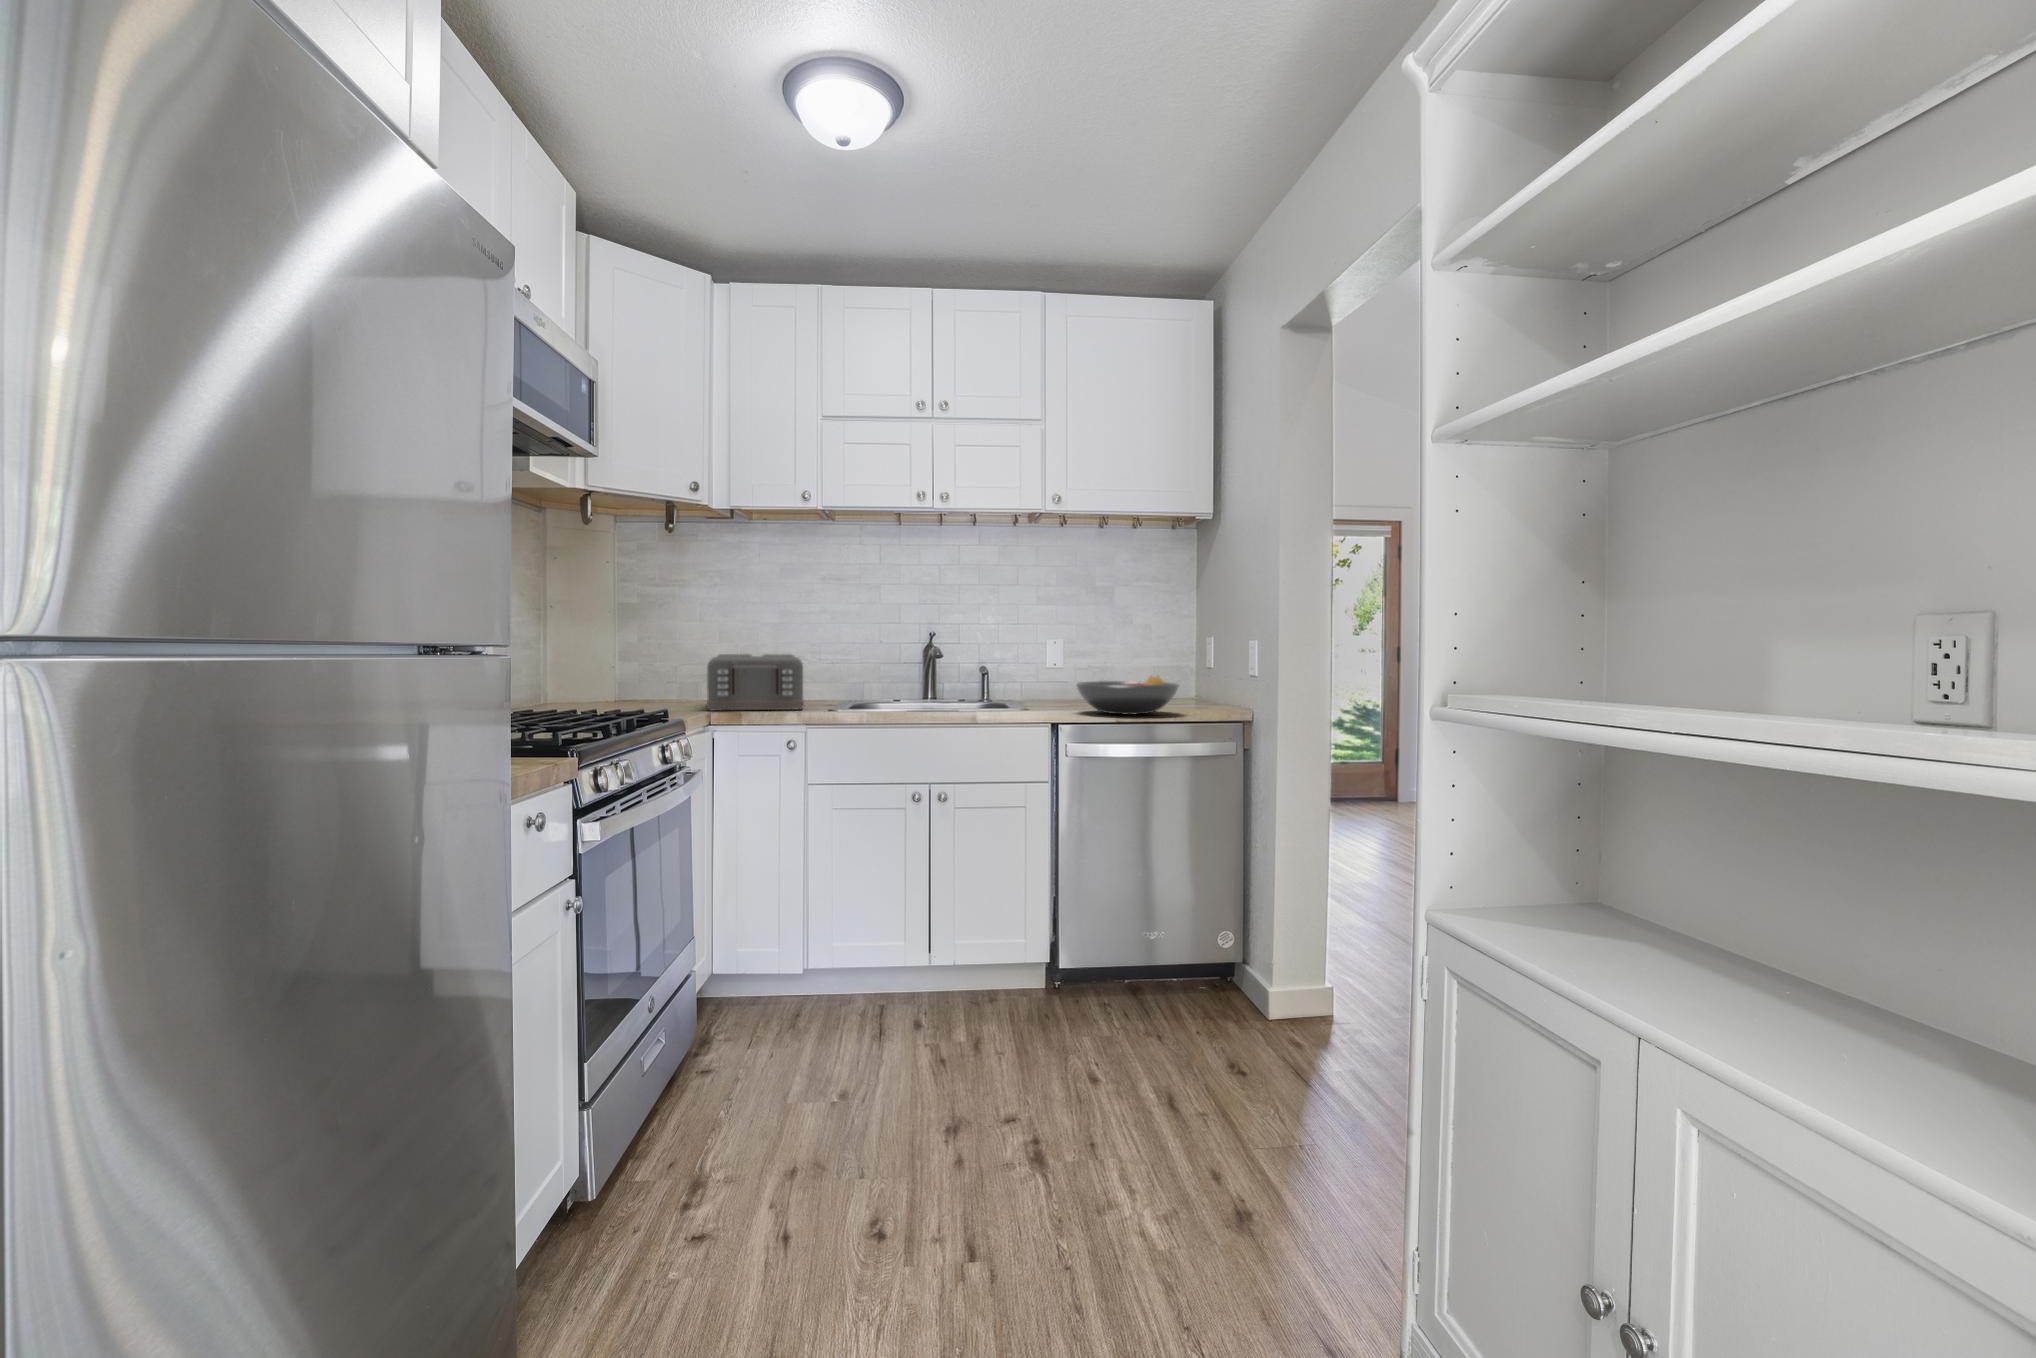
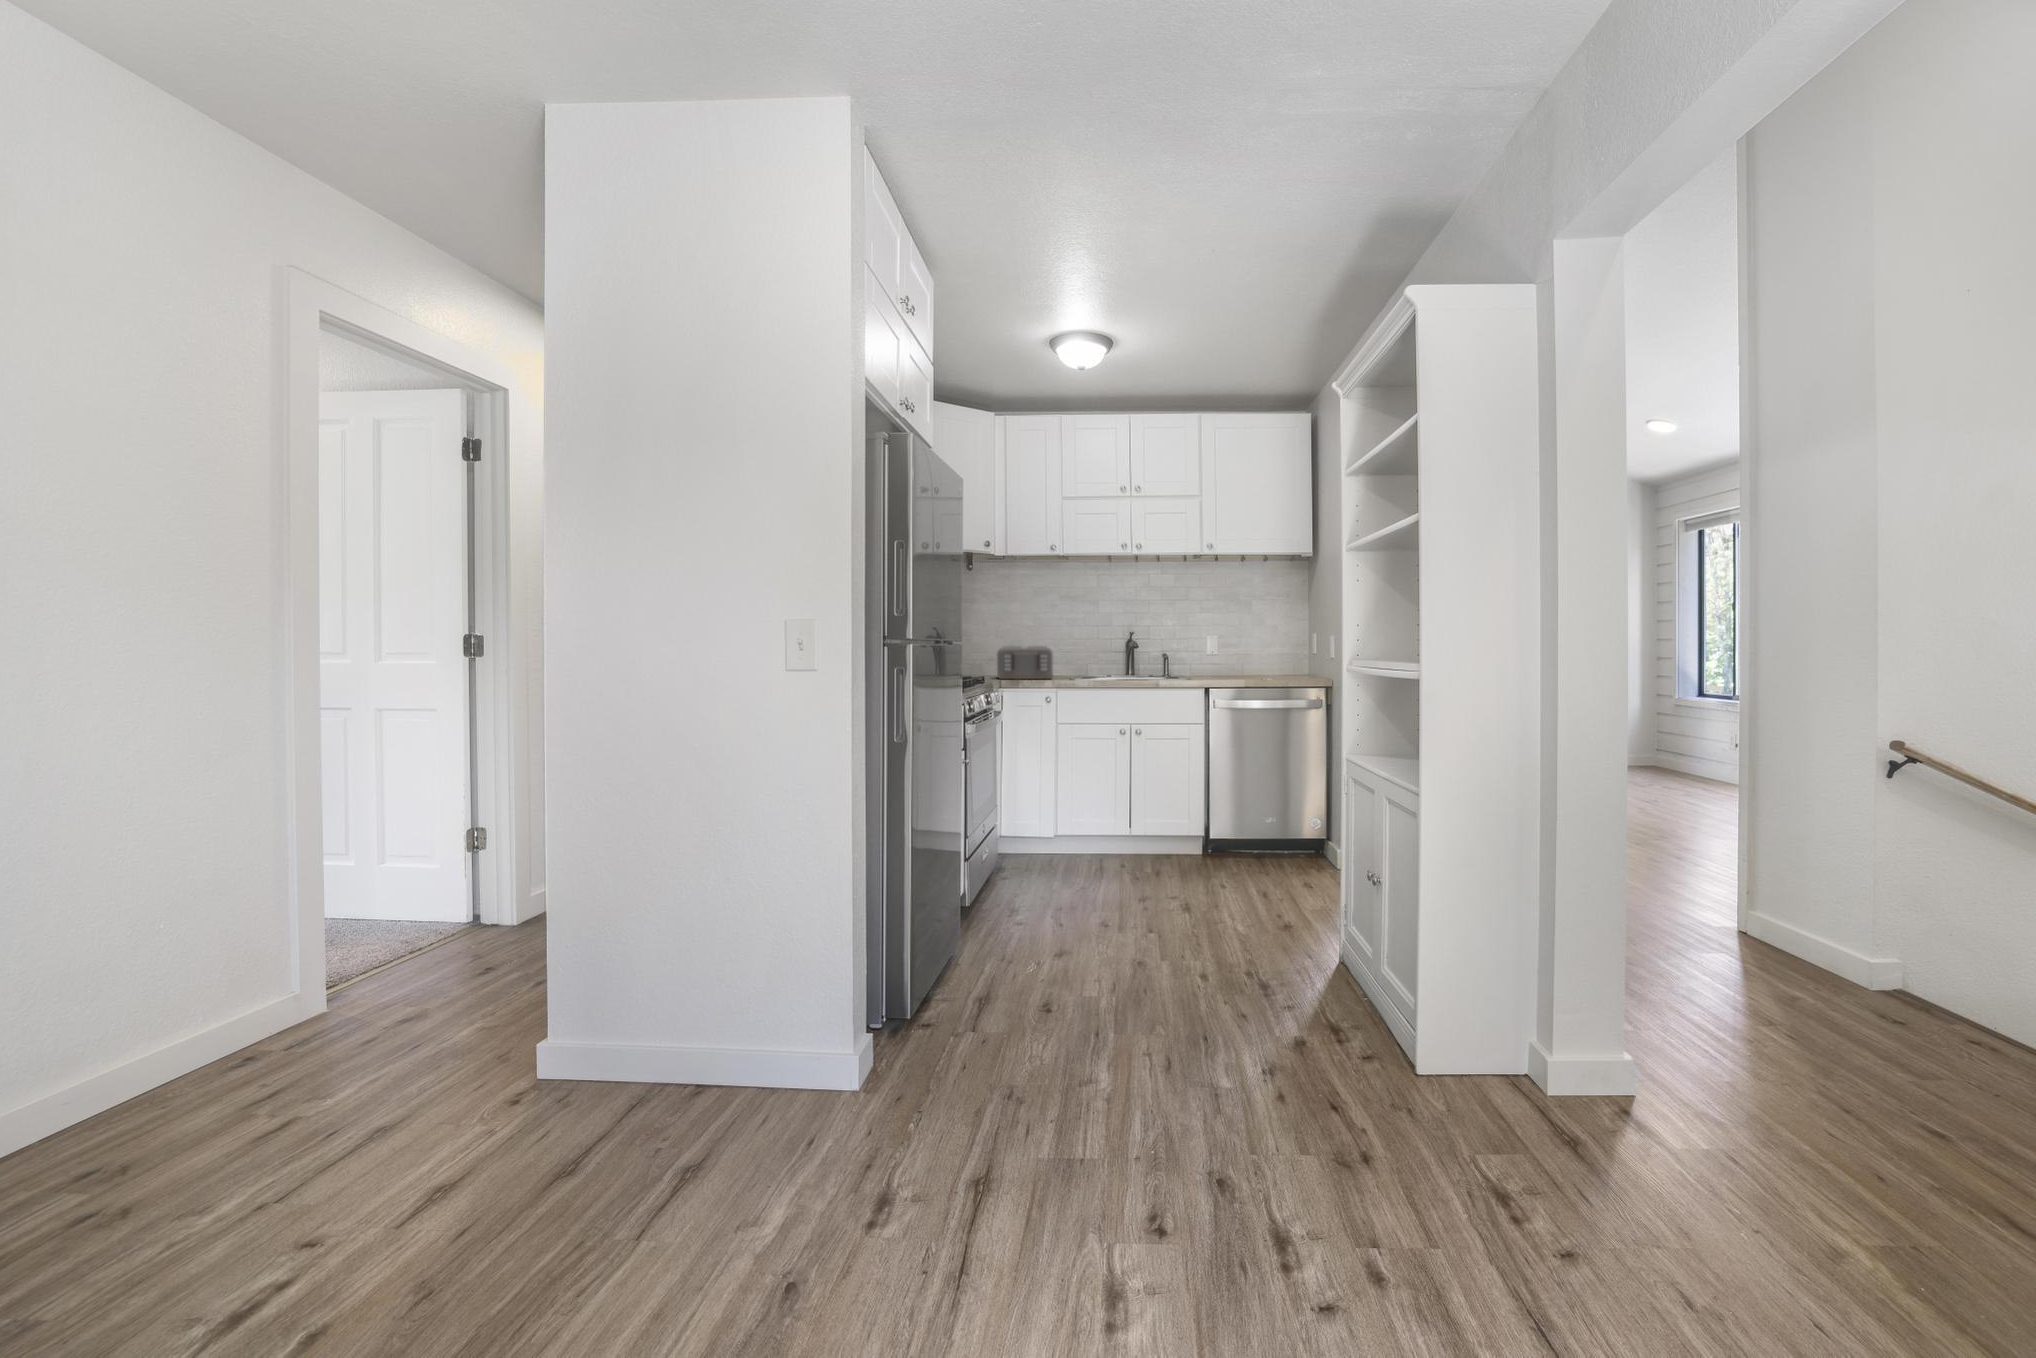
fruit bowl: present [1076,676,1179,714] -> none [1220,657,1289,681]

